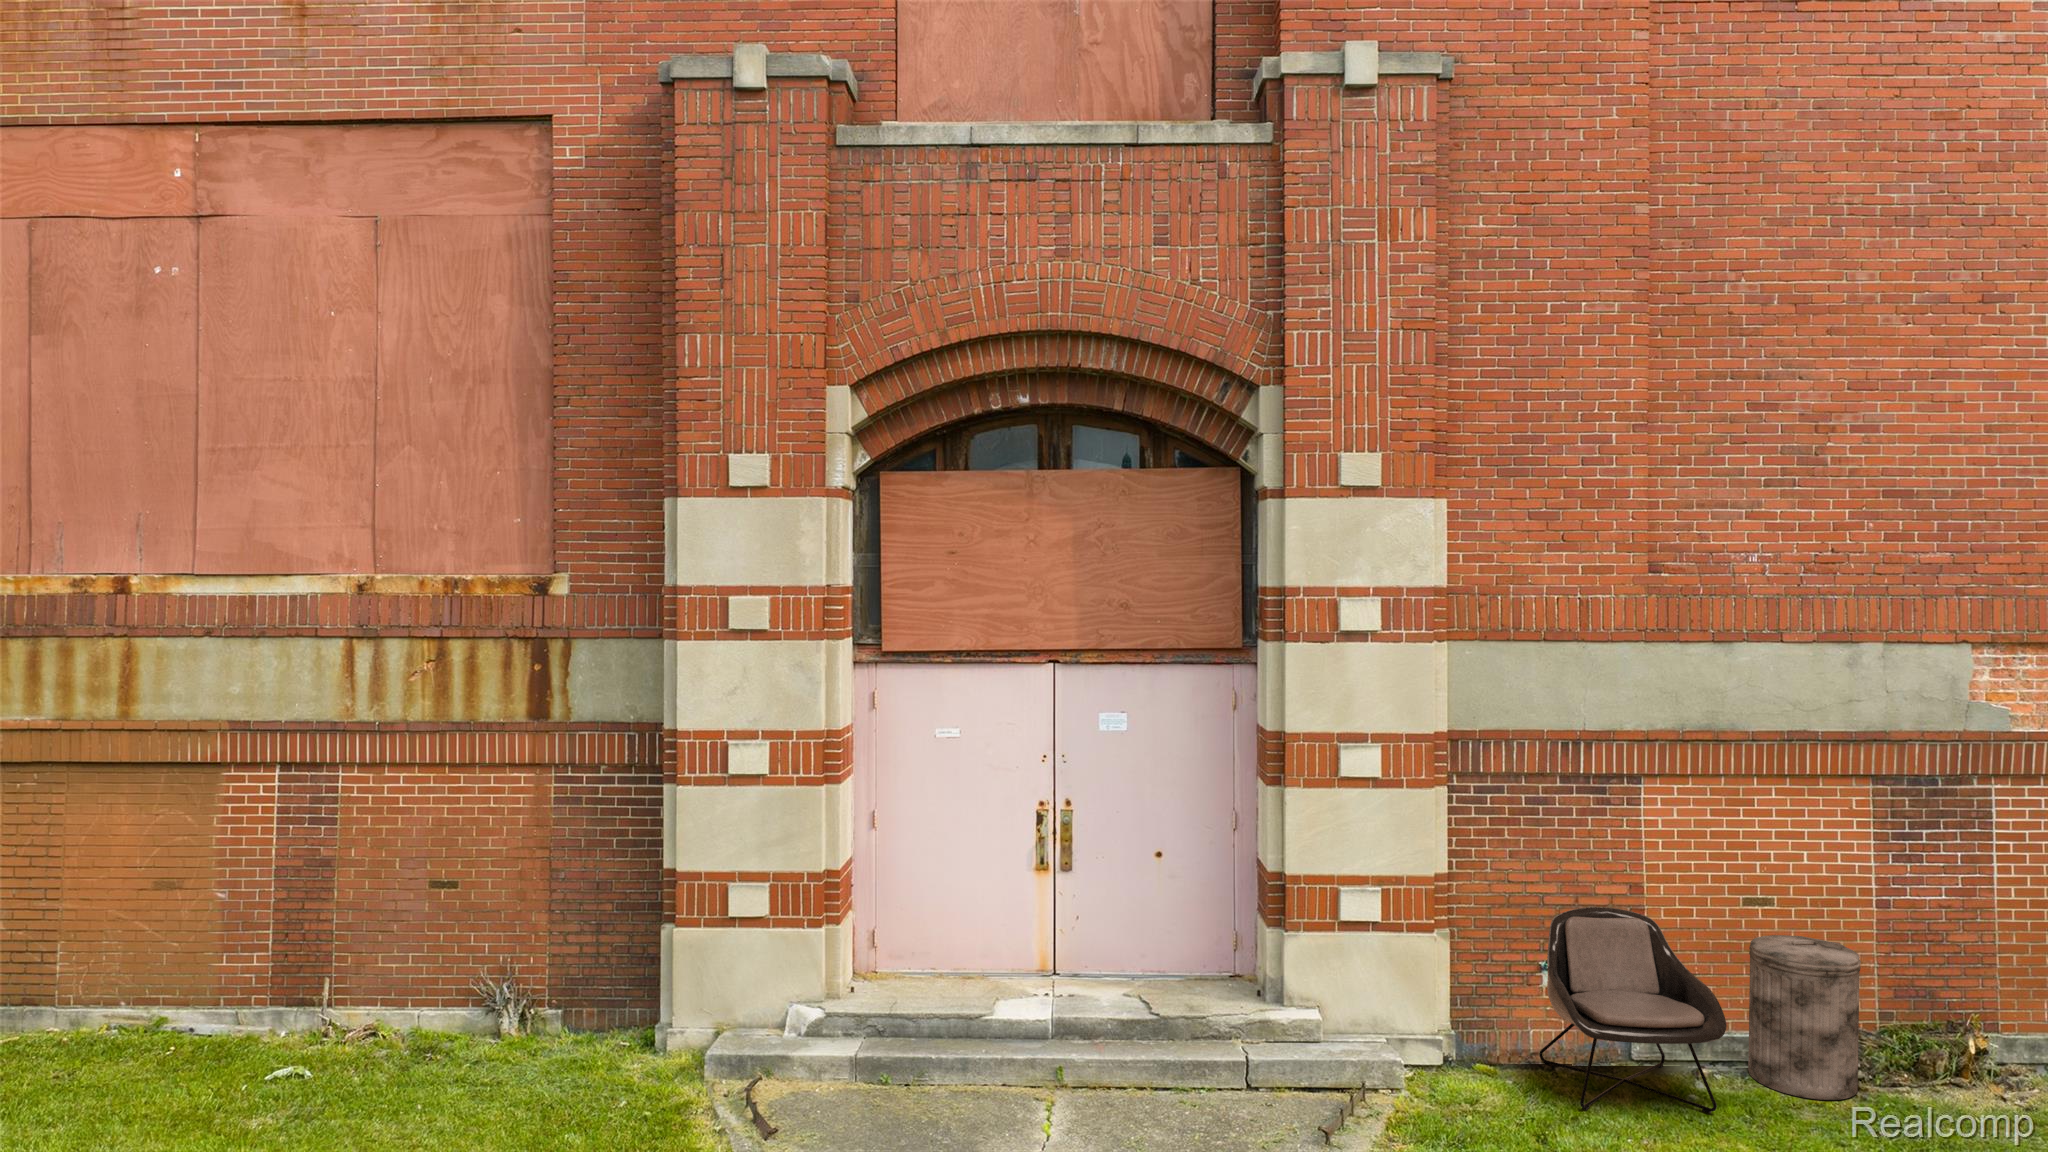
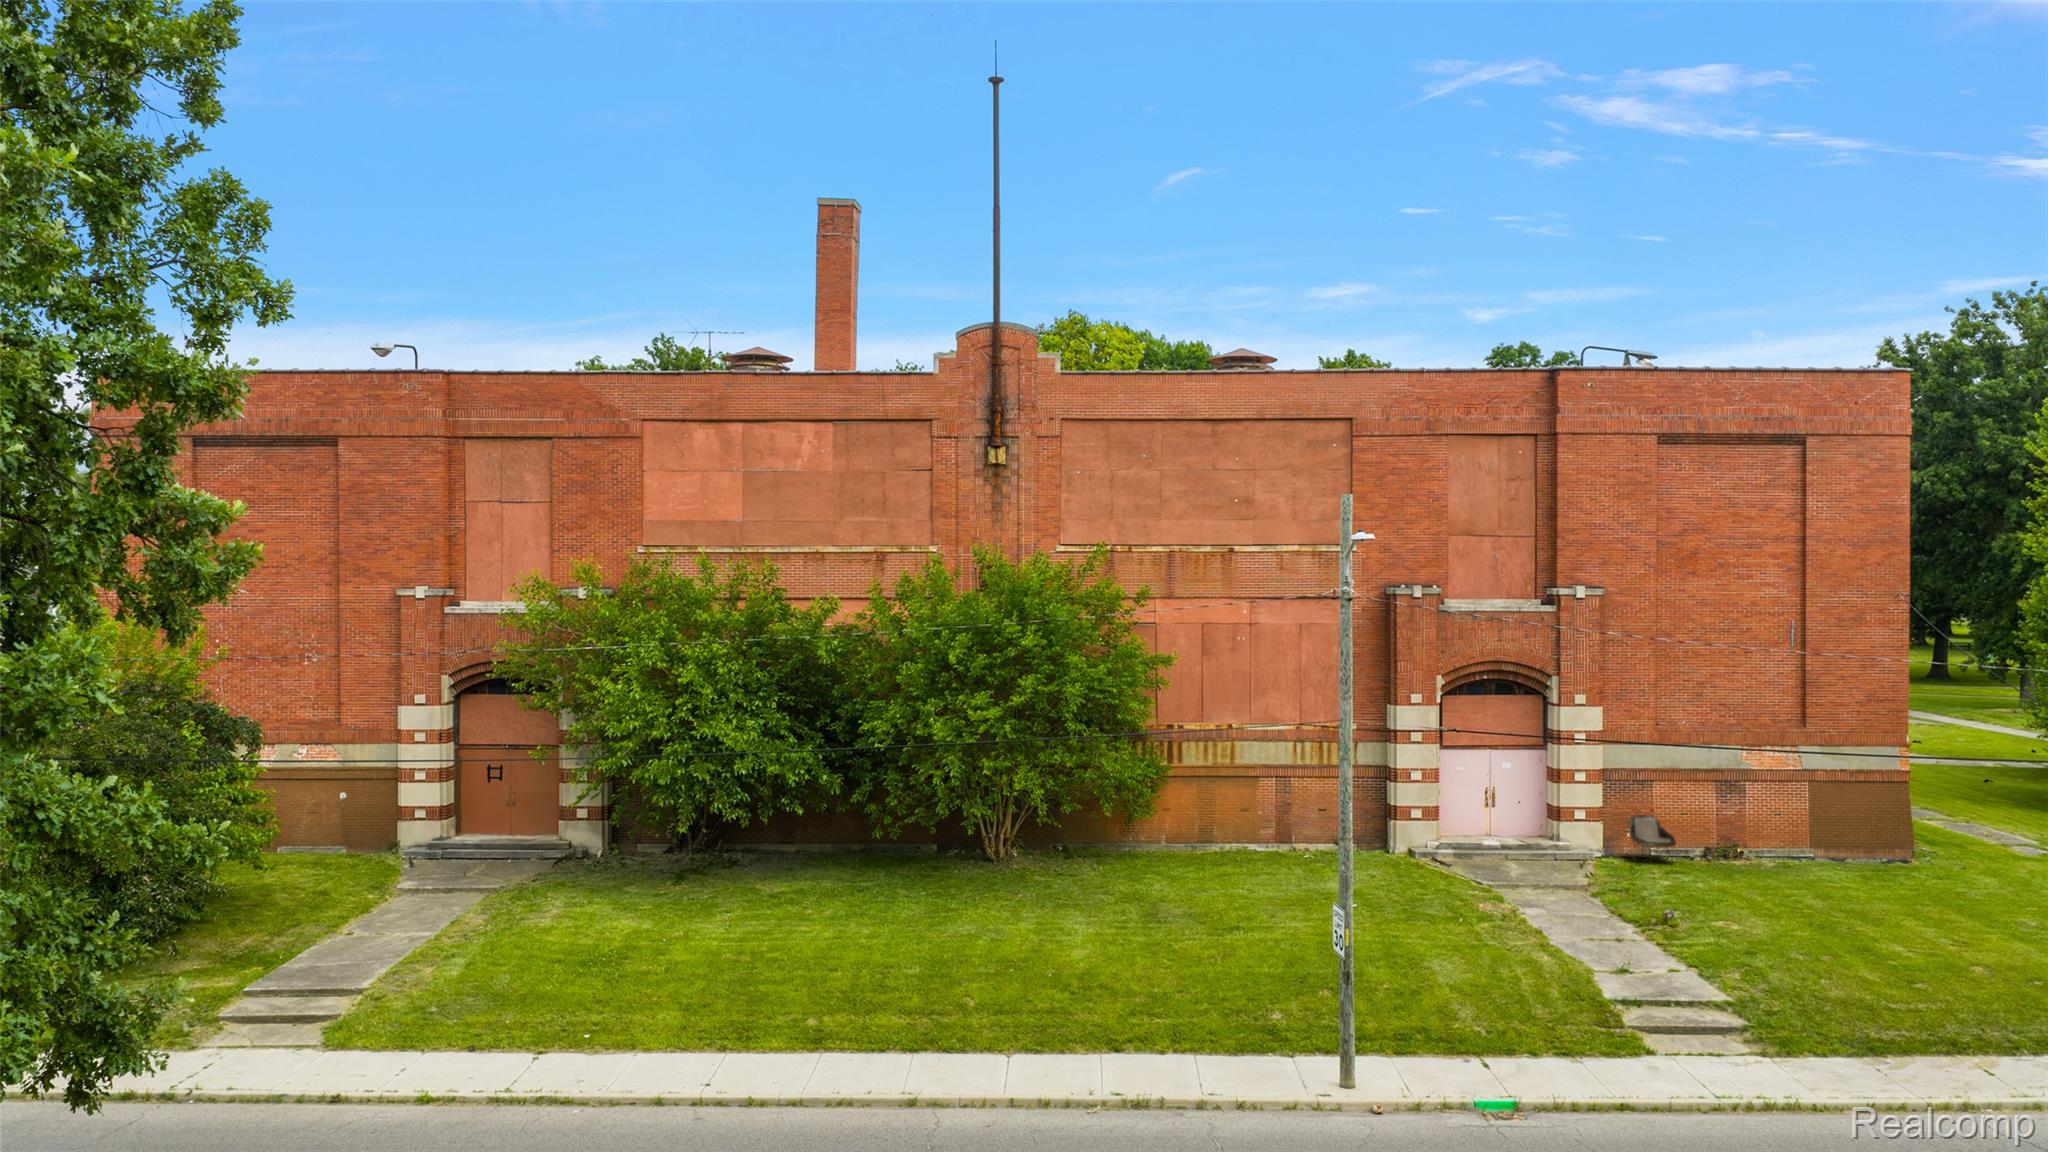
trash can: present [1748,935,1861,1100] -> none [1682,823,1710,863]

